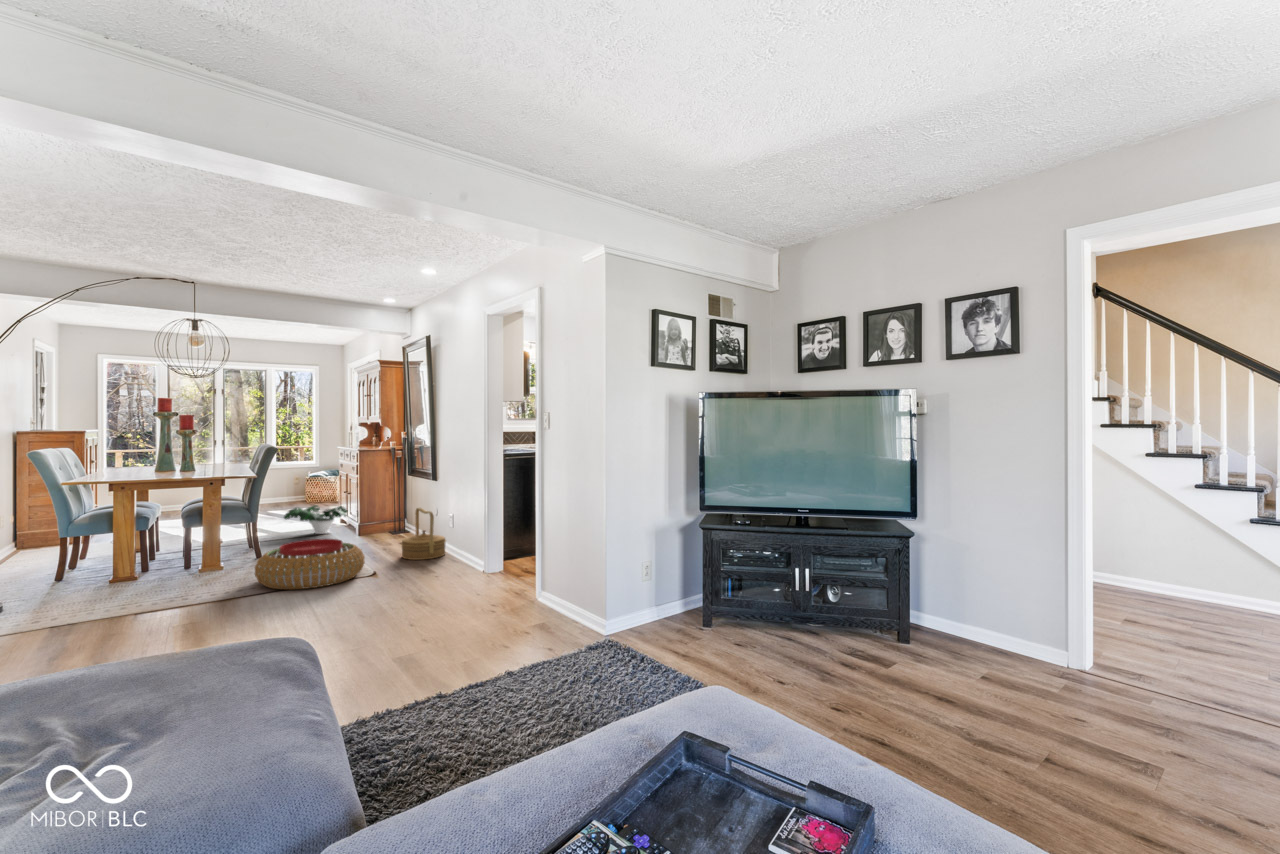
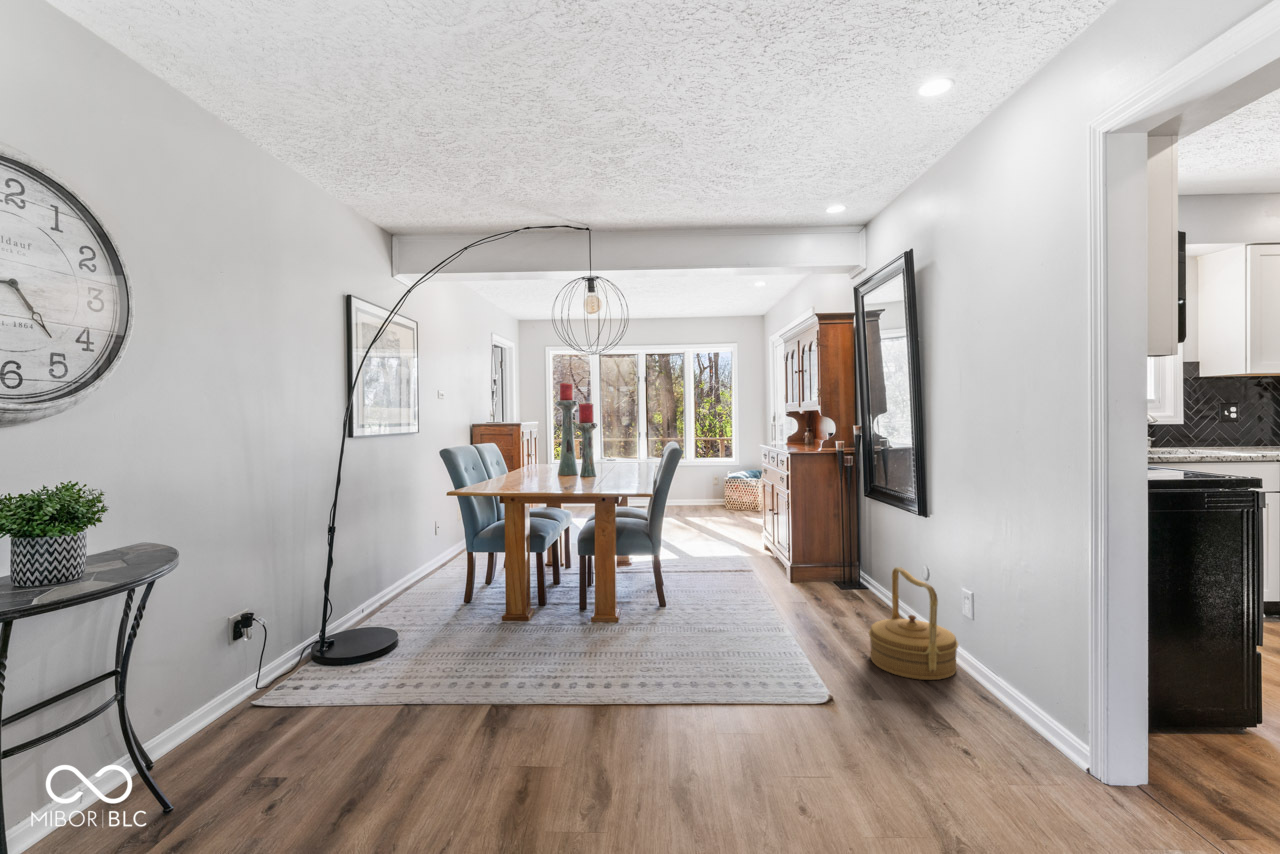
potted plant: present [284,505,348,534] -> none [695,525,775,570]
pouf: present [255,539,365,590] -> none [635,613,810,727]

